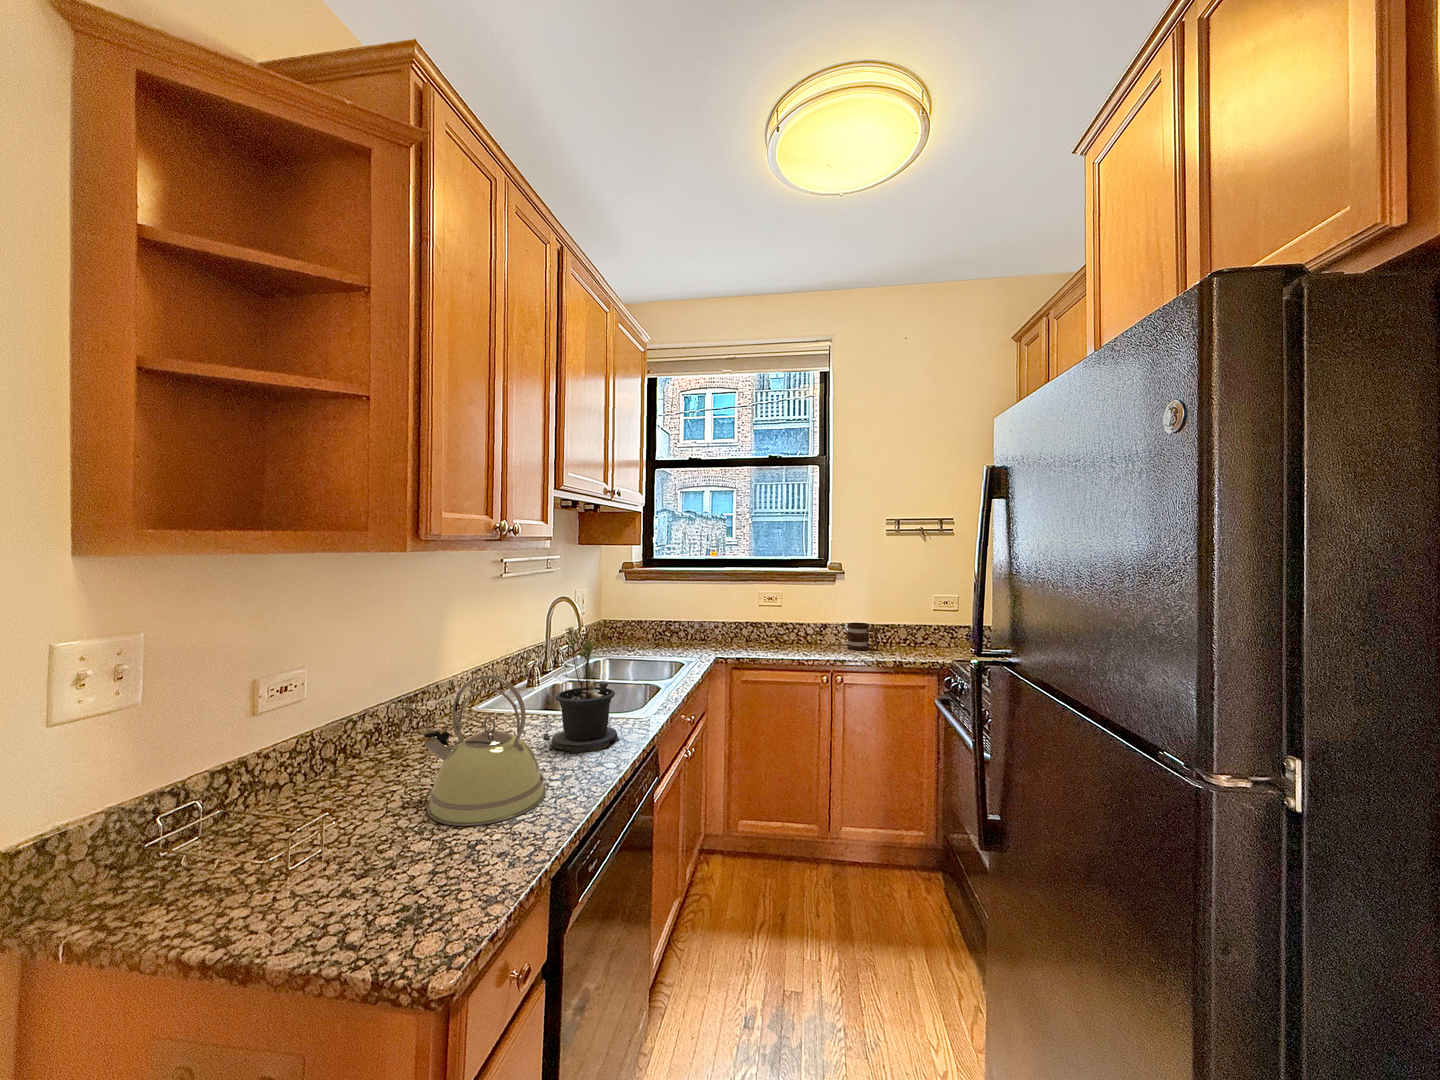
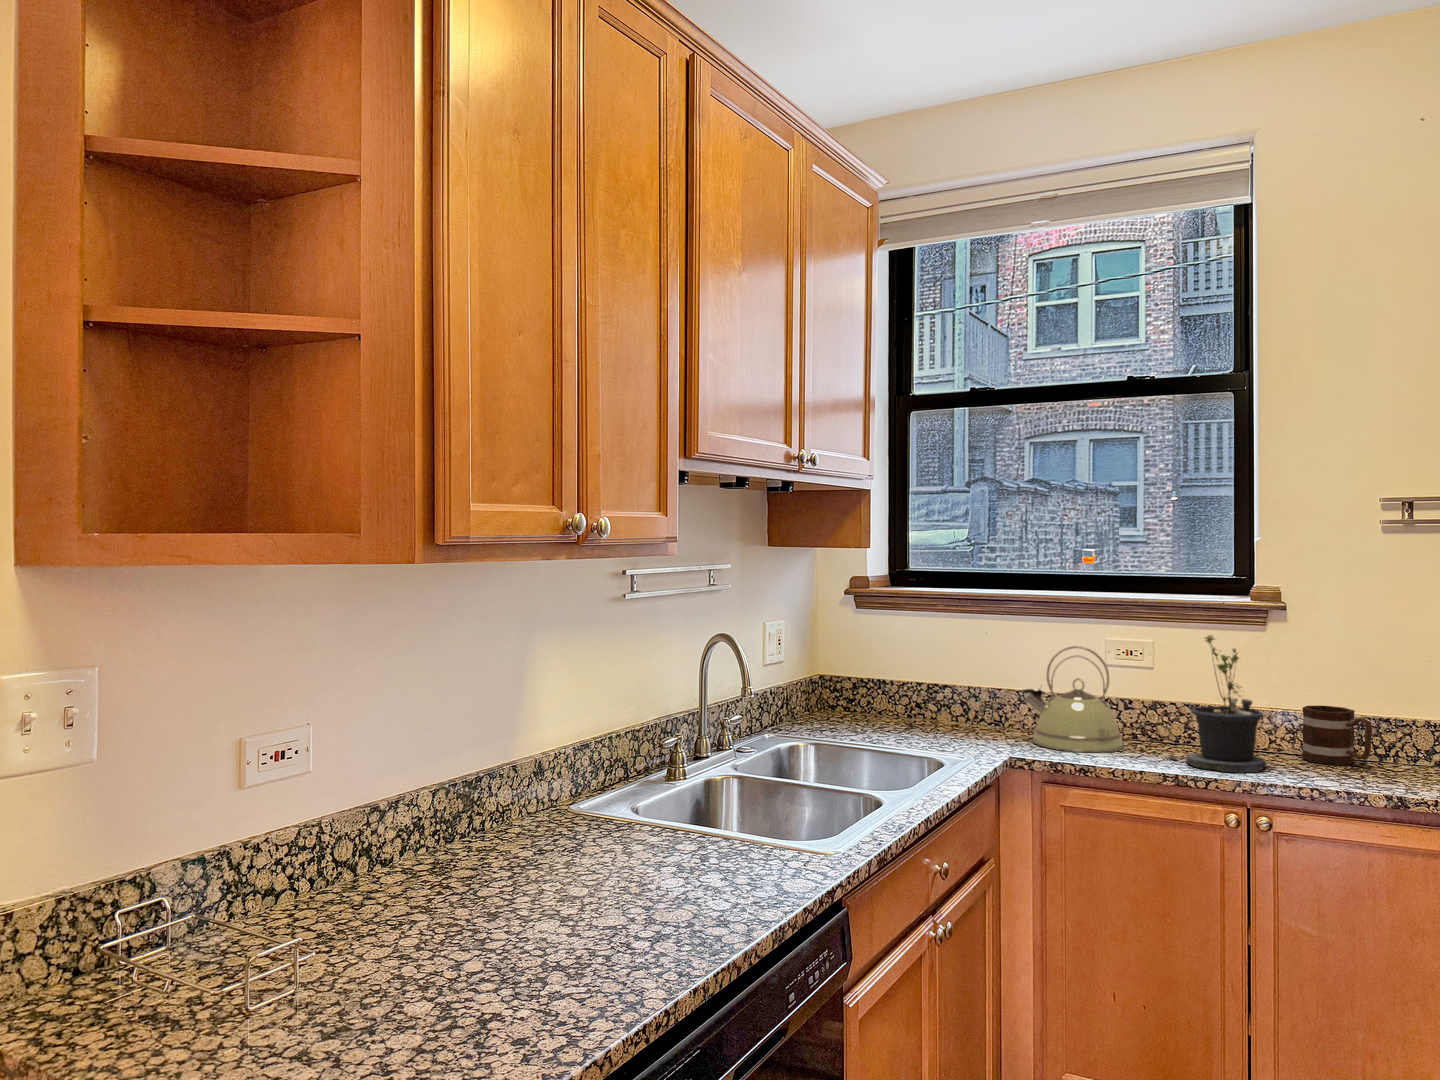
potted plant: present [544,627,620,753] -> present [1169,635,1268,772]
kettle: present [423,675,546,826] -> present [1022,646,1123,752]

